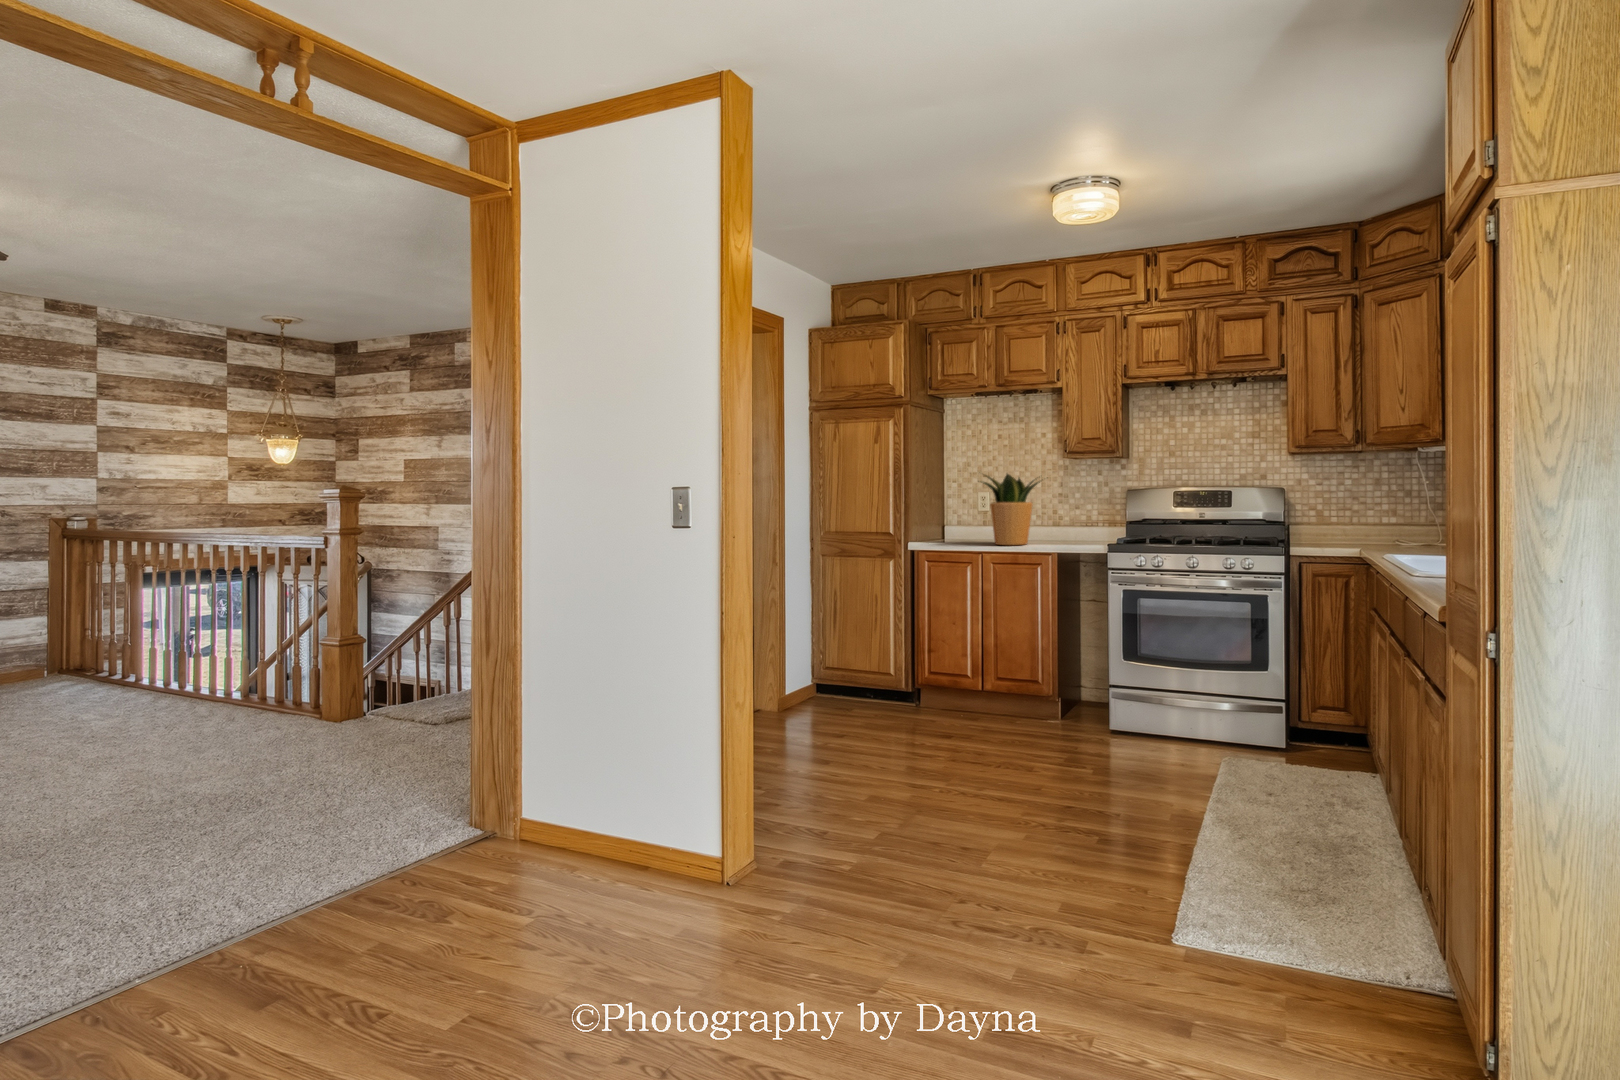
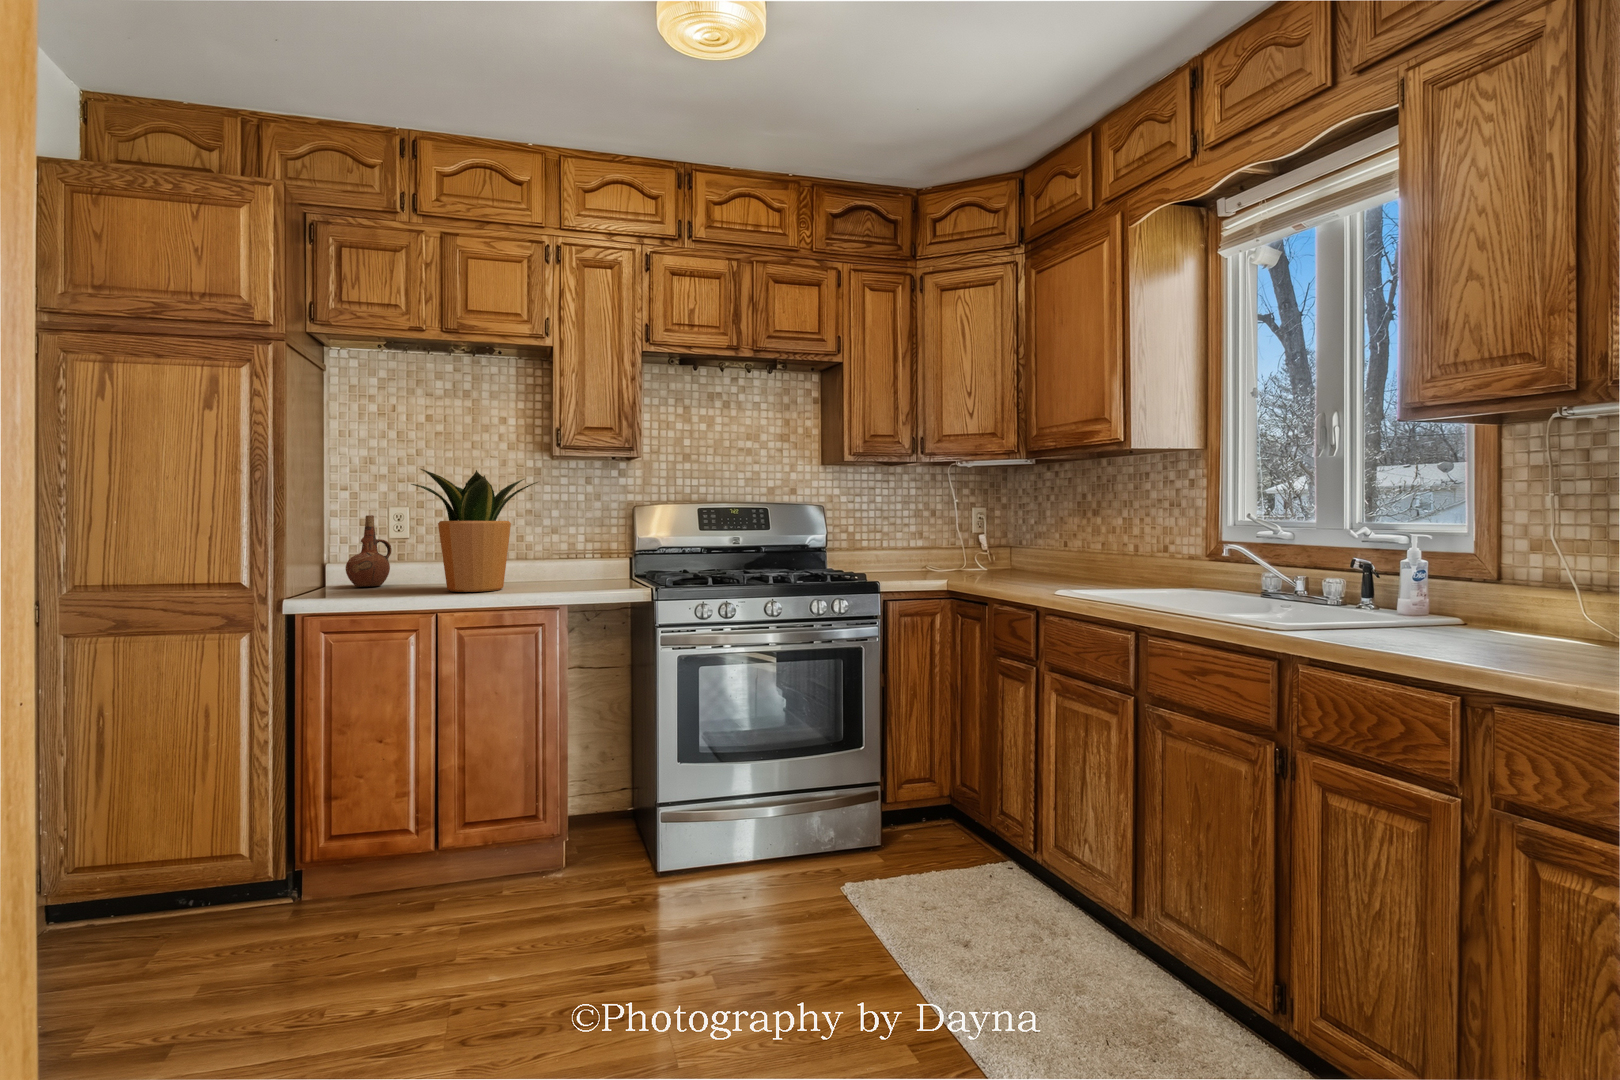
ceramic pitcher: none [952,499,977,541] -> present [346,515,392,587]

